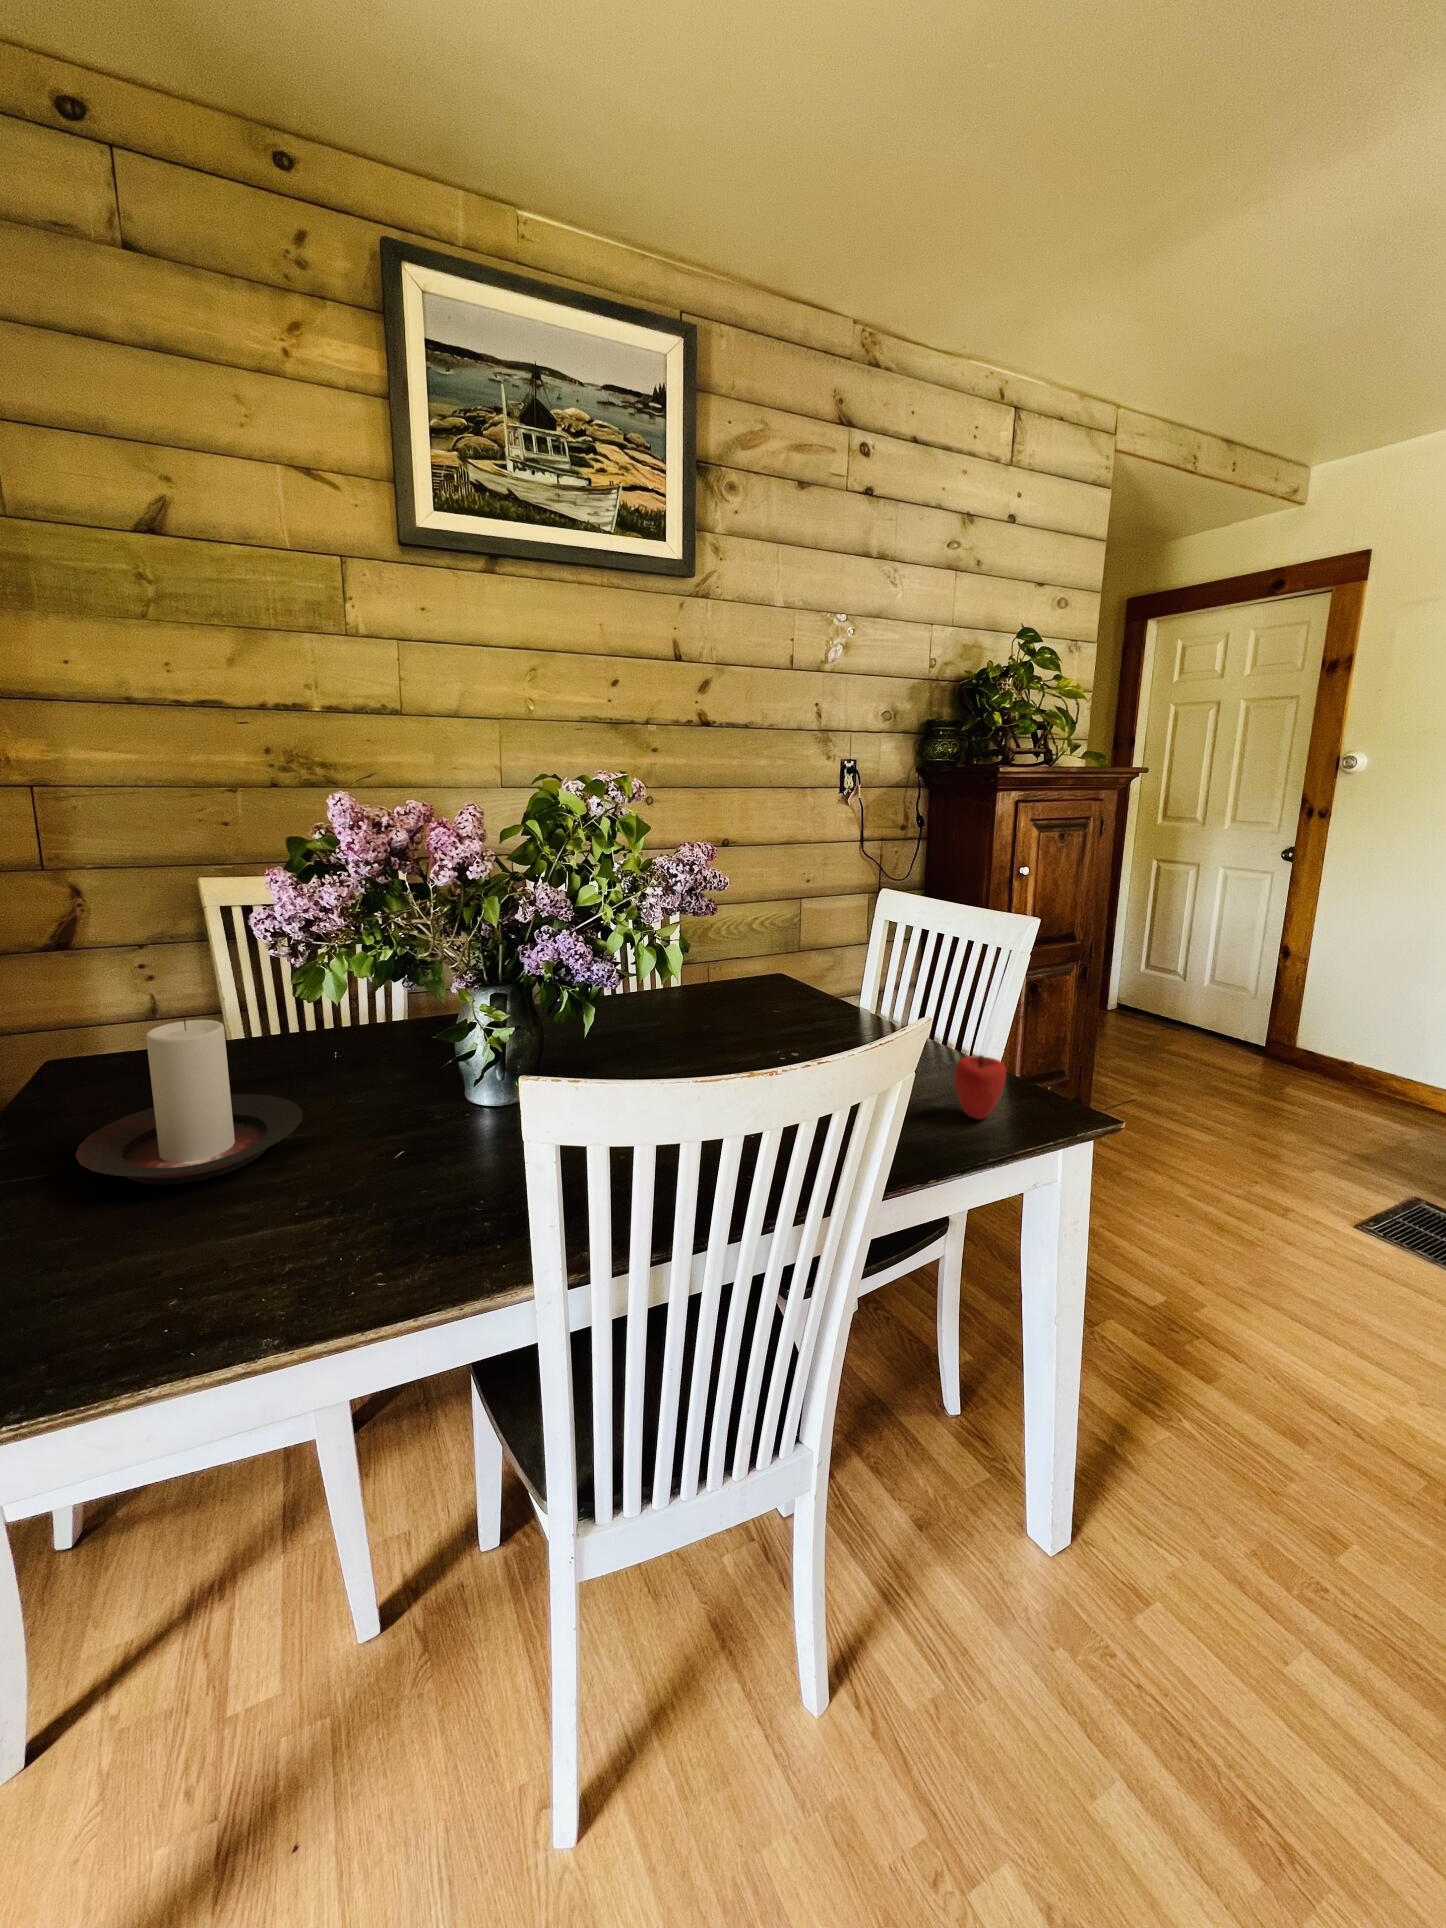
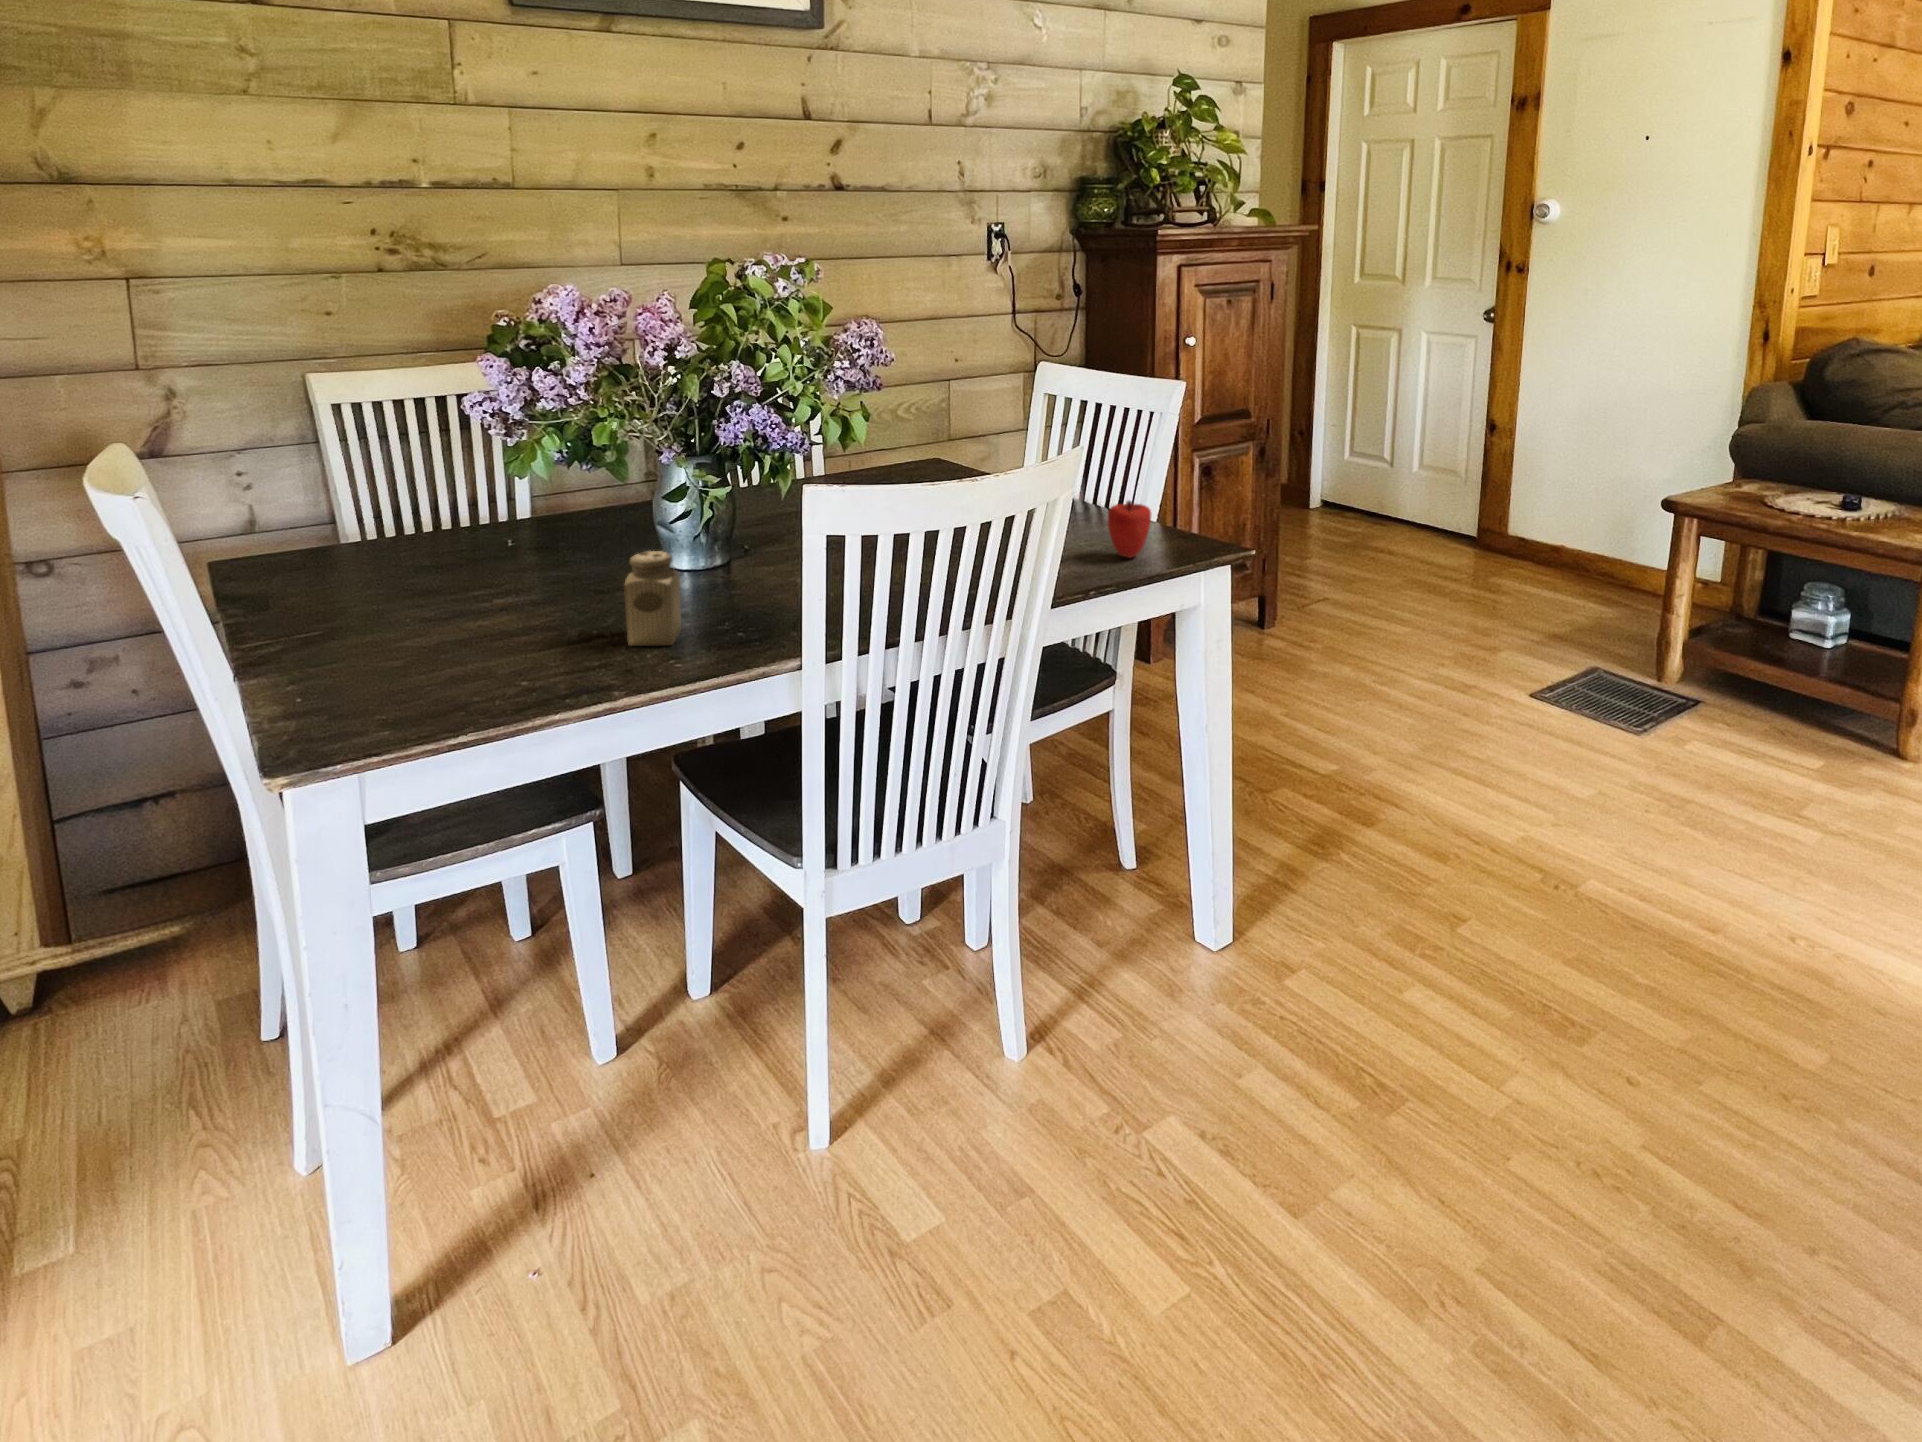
candle holder: present [76,1019,303,1185] -> none [352,488,537,629]
salt shaker: none [353,1113,433,1234] -> present [624,551,681,645]

